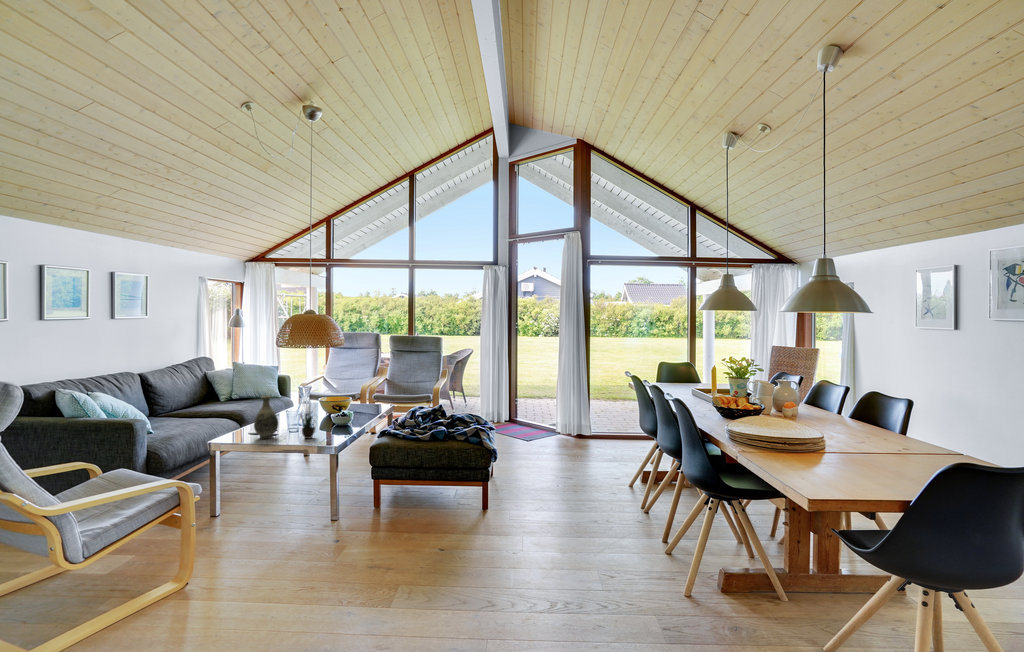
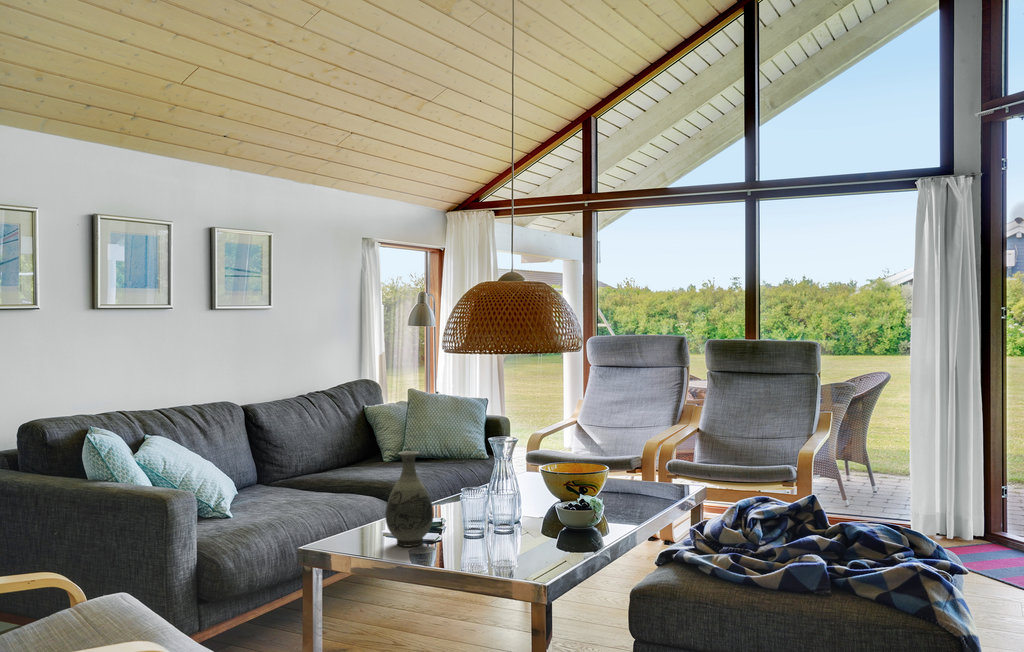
potted plant: present [300,401,315,439] -> none [458,442,518,556]

